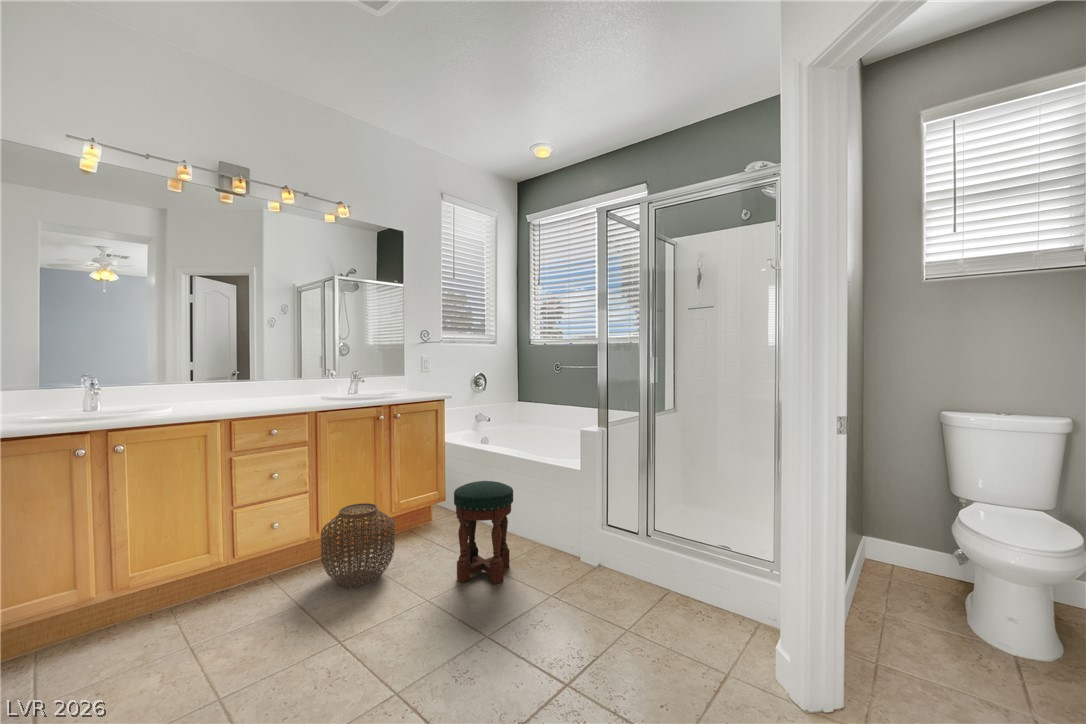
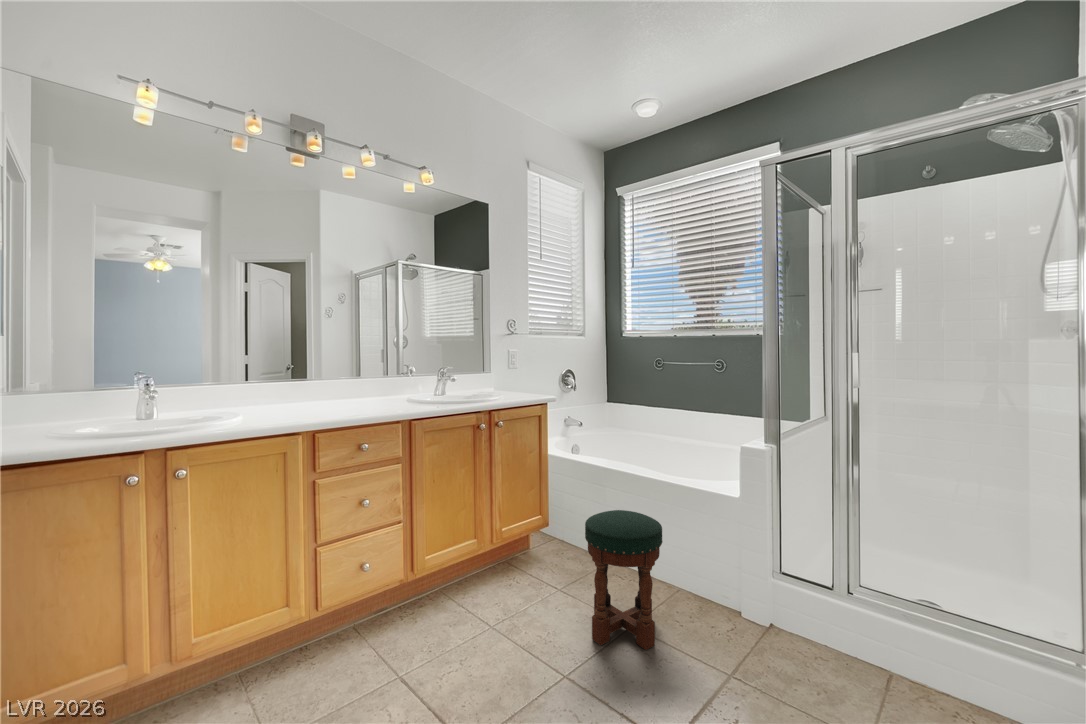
woven basket: present [321,503,395,588] -> none [422,536,510,648]

